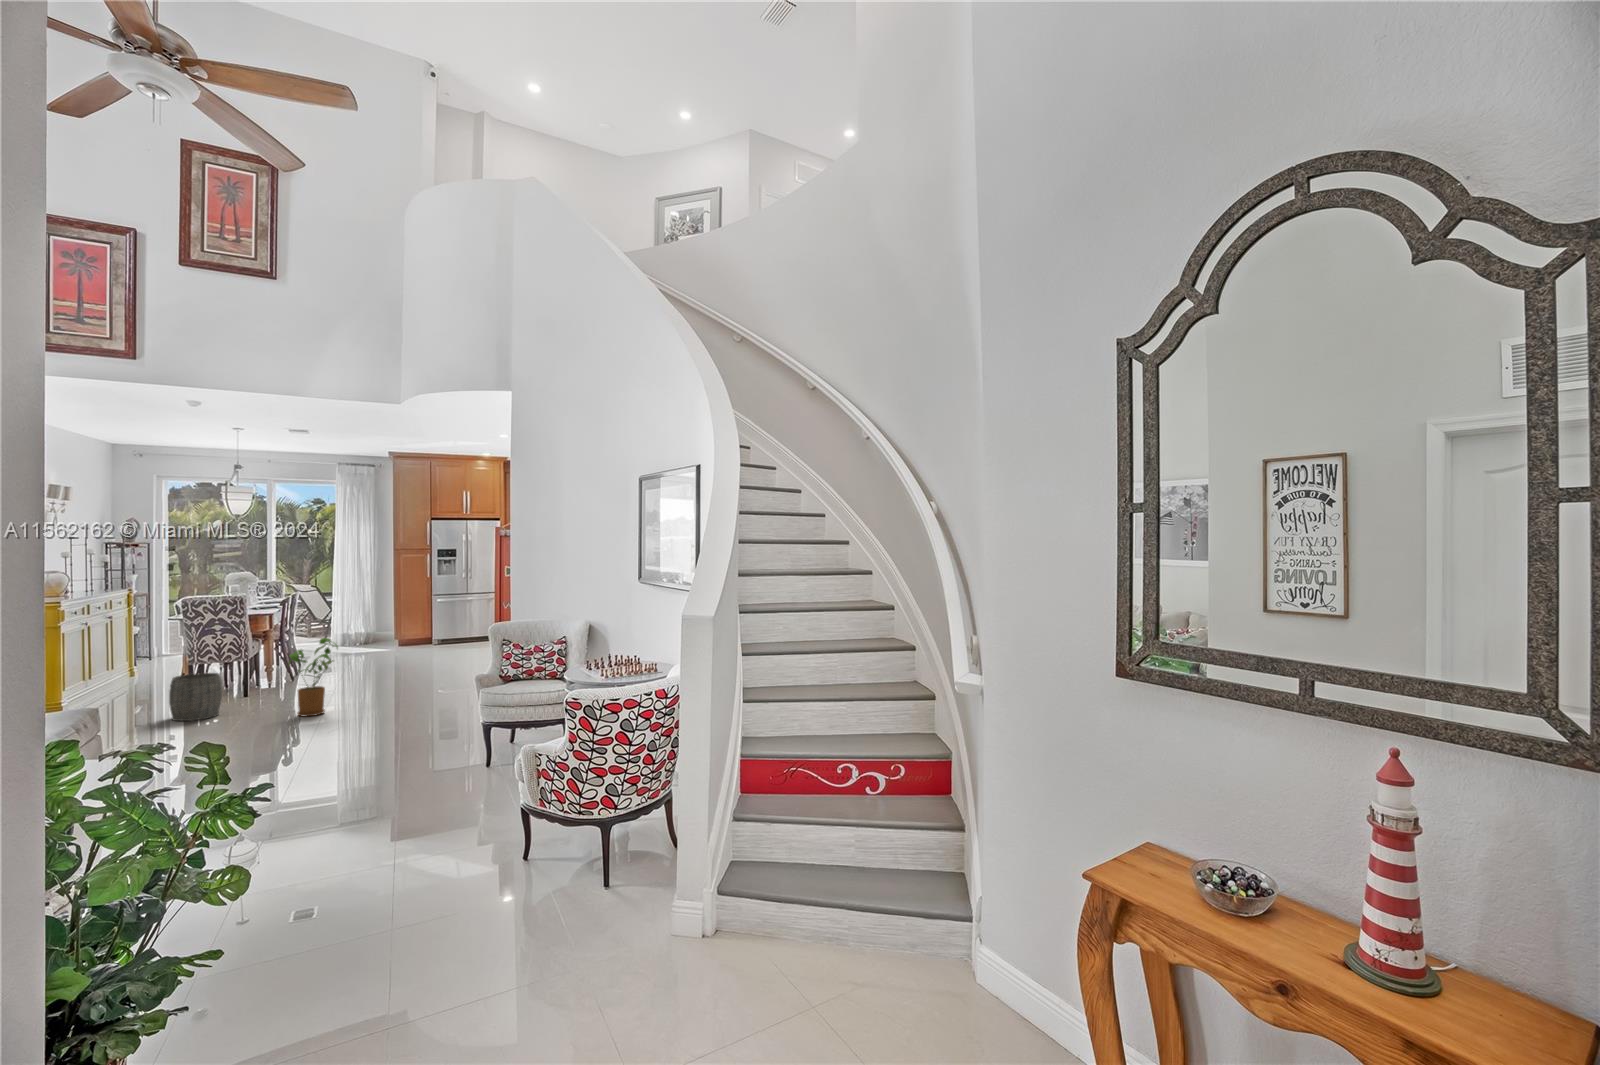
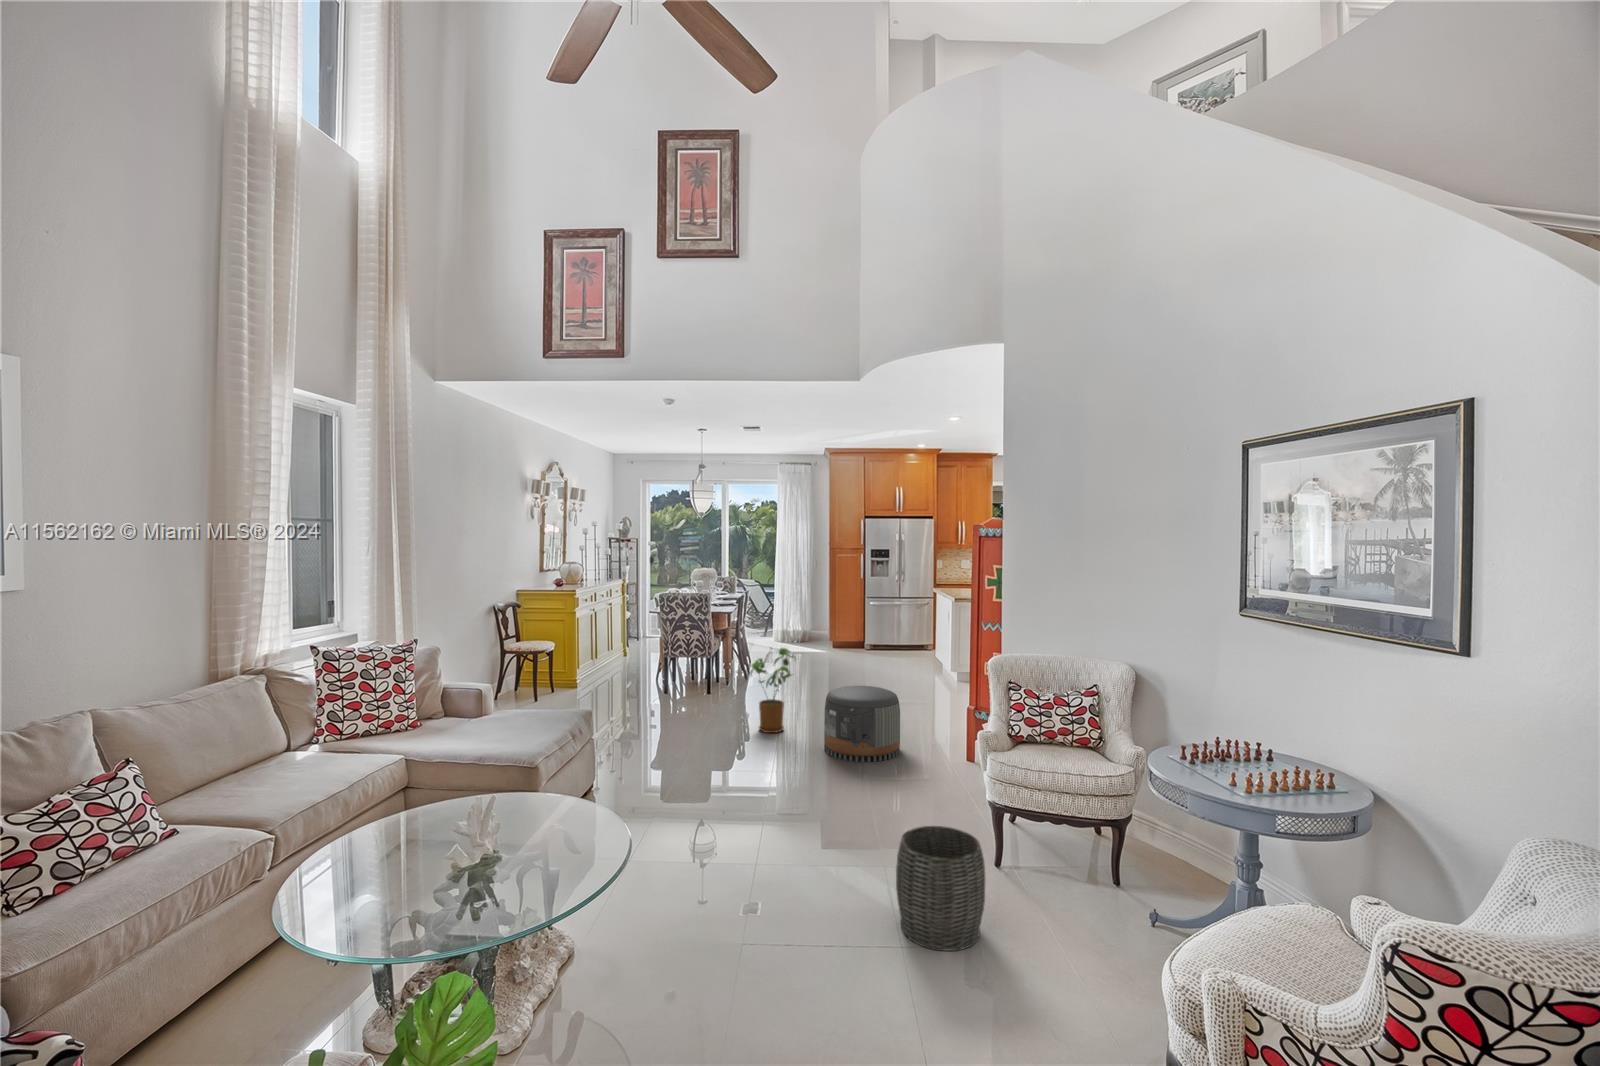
pouf: none [363,664,437,726] -> present [824,686,900,762]
woven basket: present [169,673,222,721] -> present [896,826,985,951]

